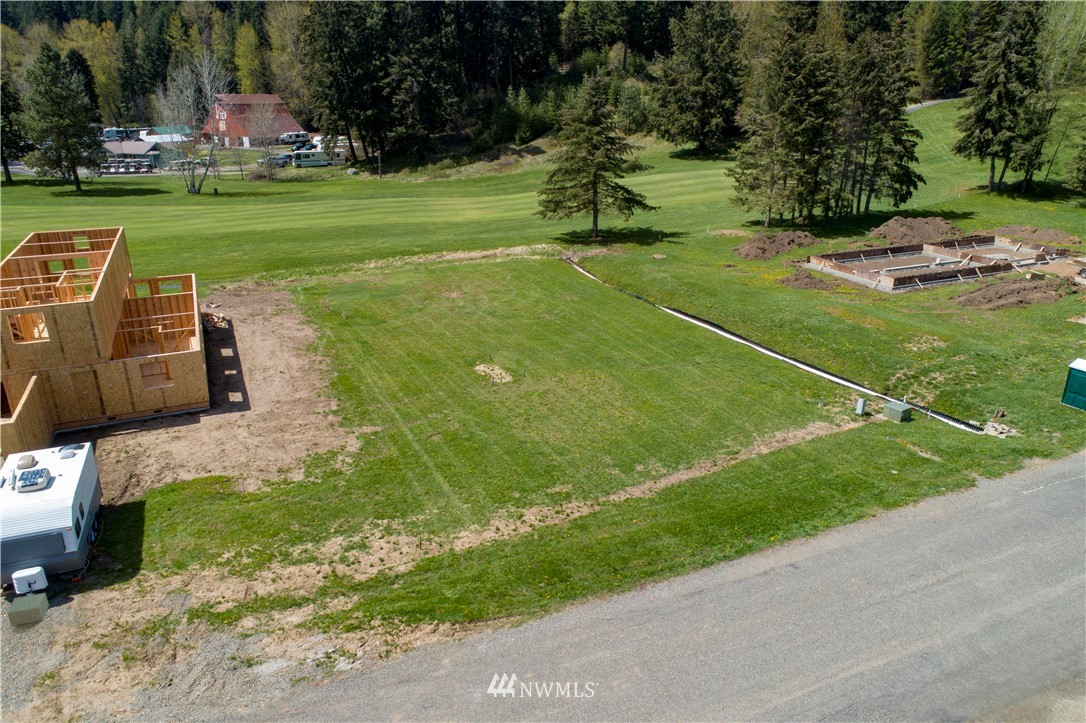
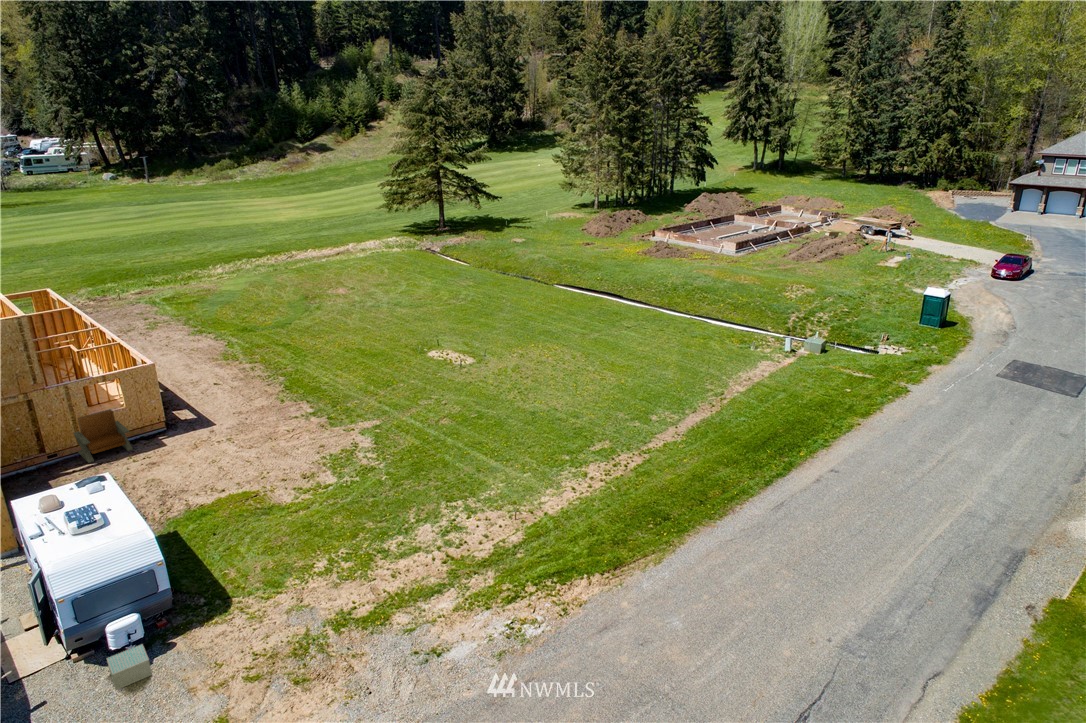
lounge chair: none [137,386,179,428] -> present [74,409,133,463]

